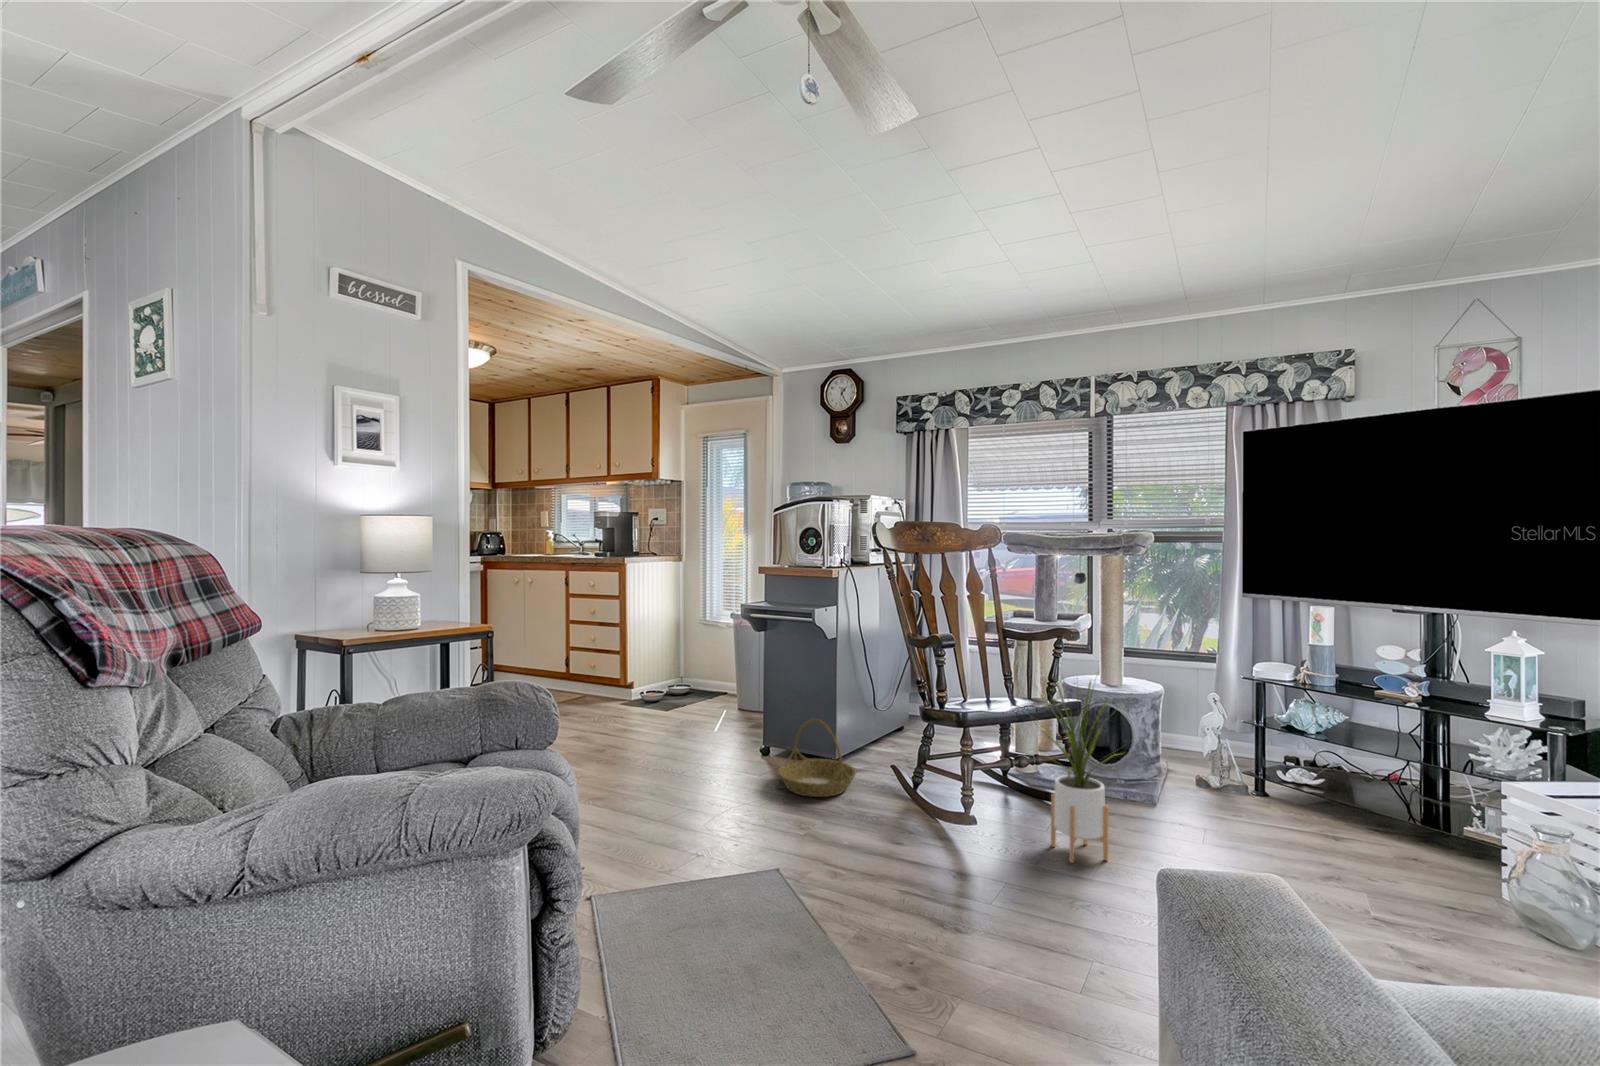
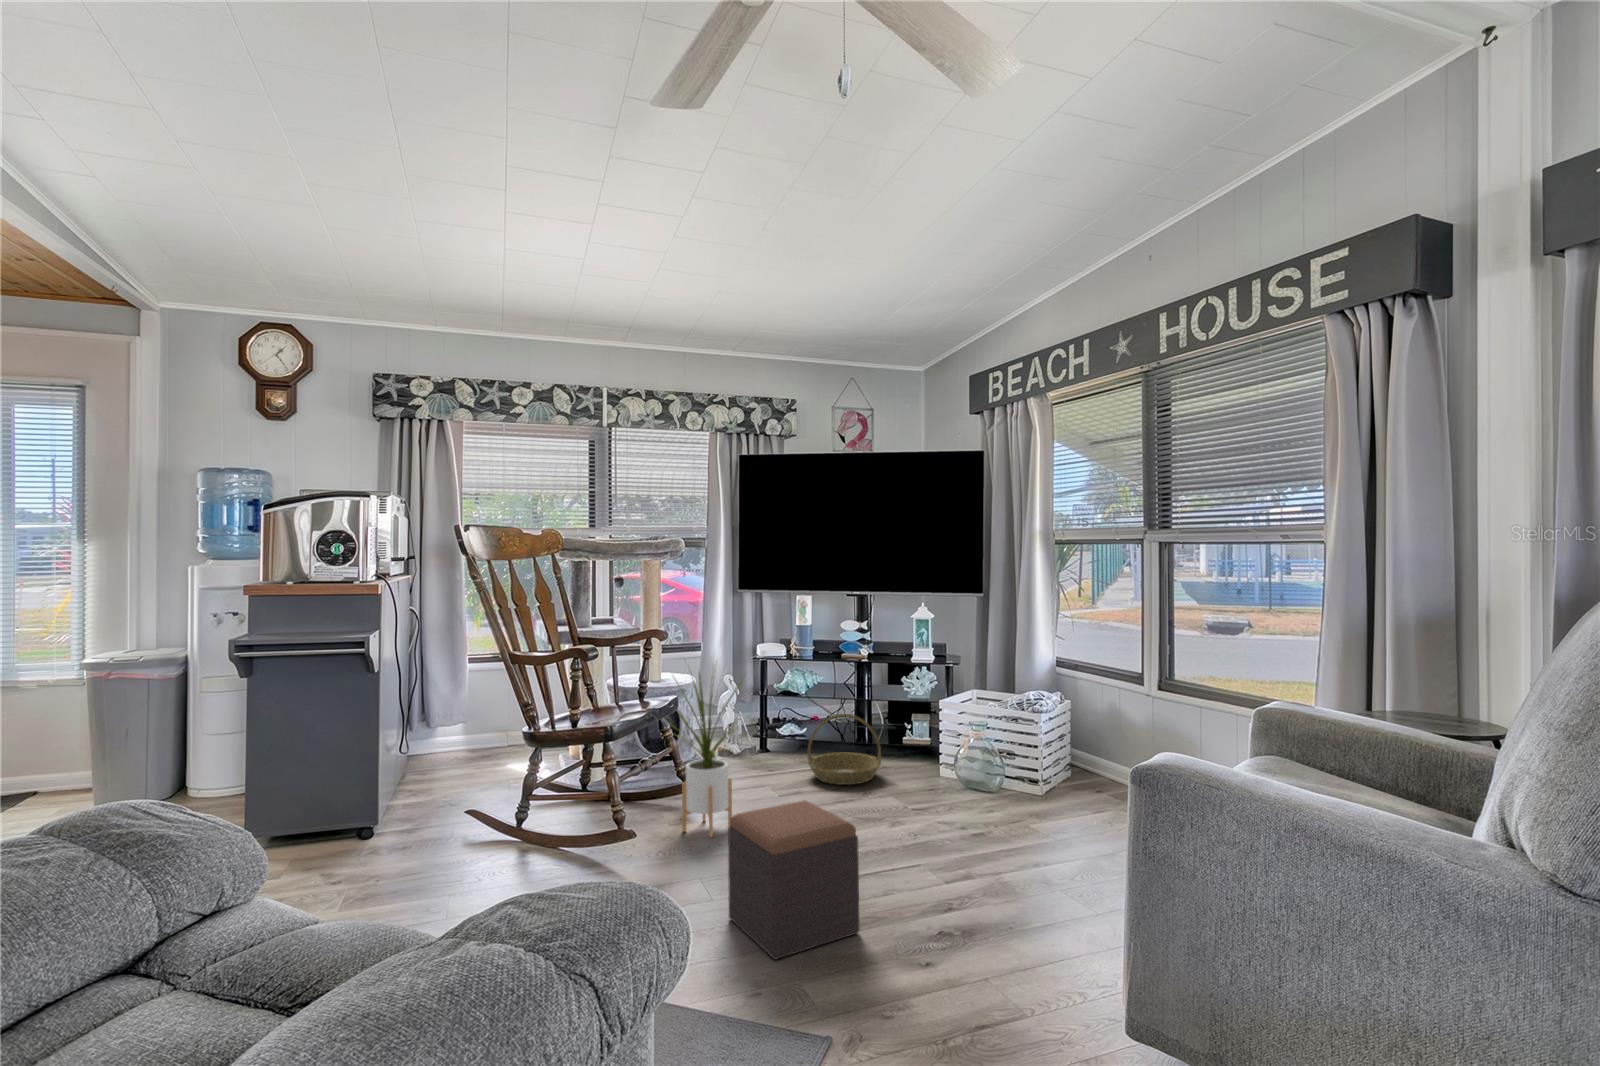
basket: present [778,718,856,797] -> present [808,714,881,785]
footstool: none [974,836,1103,1035] -> present [728,800,860,959]

